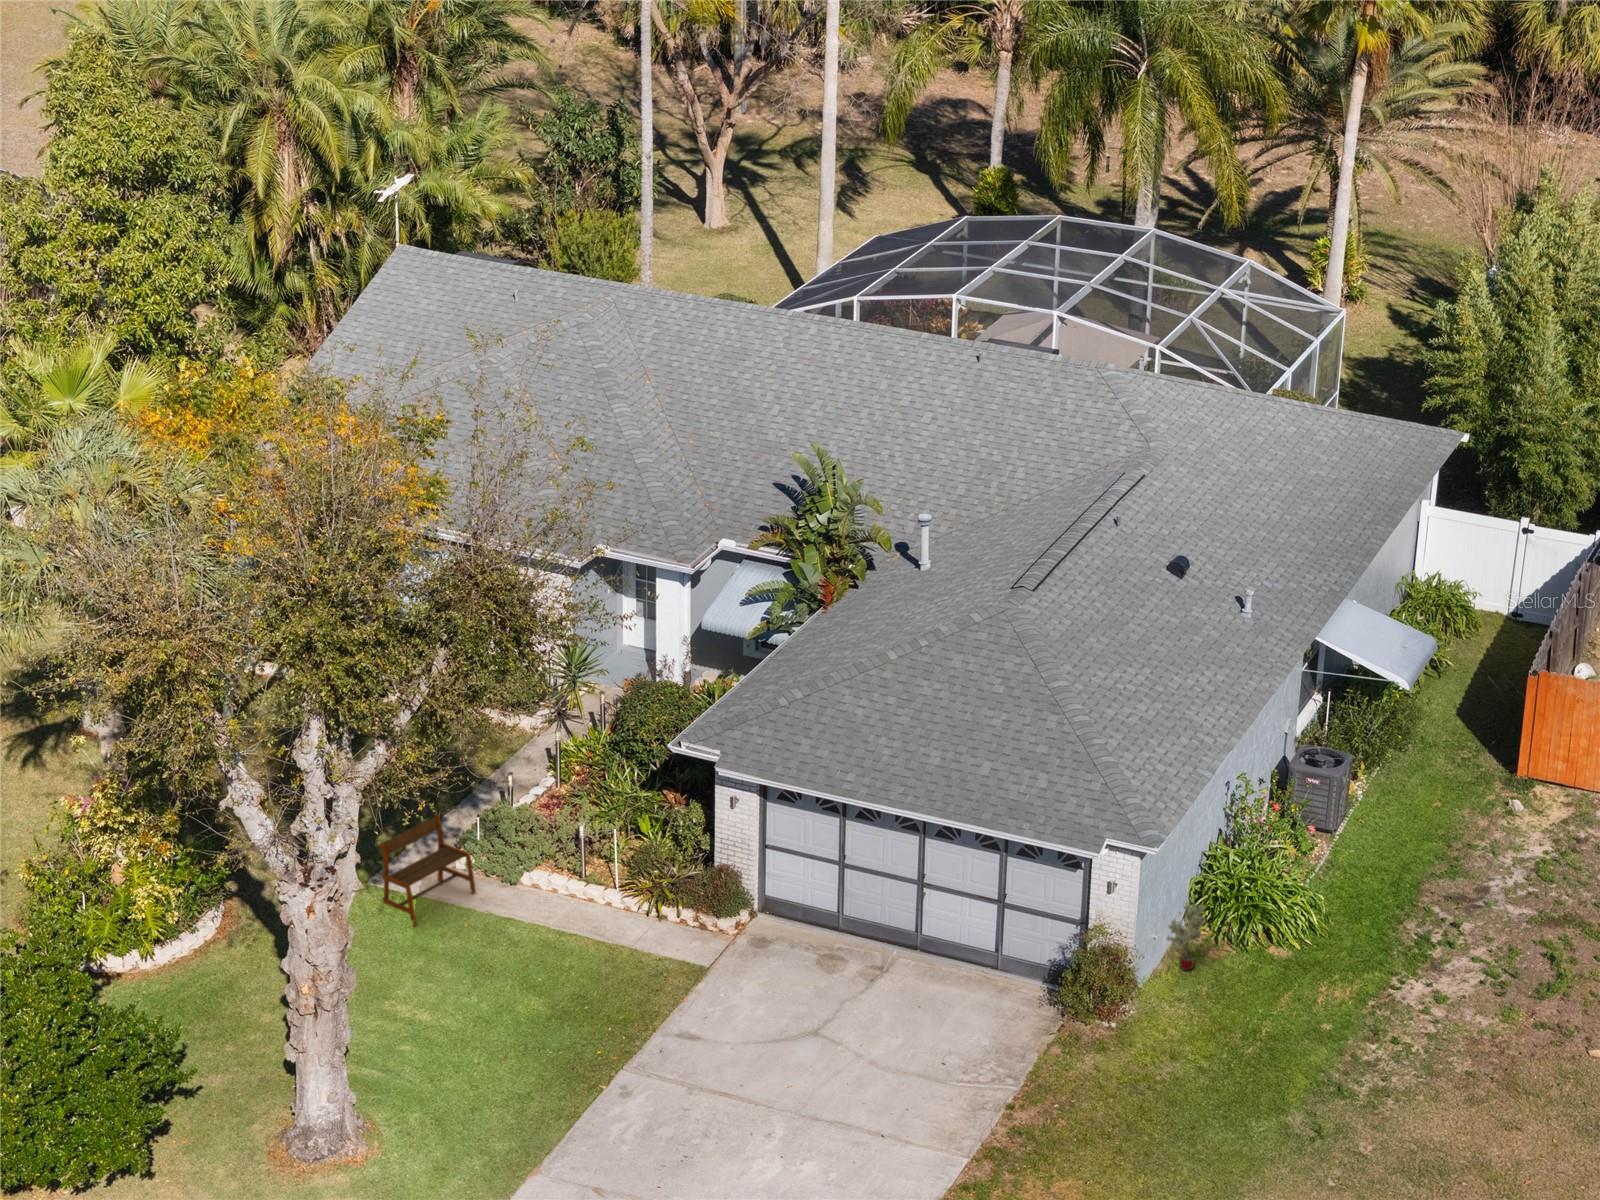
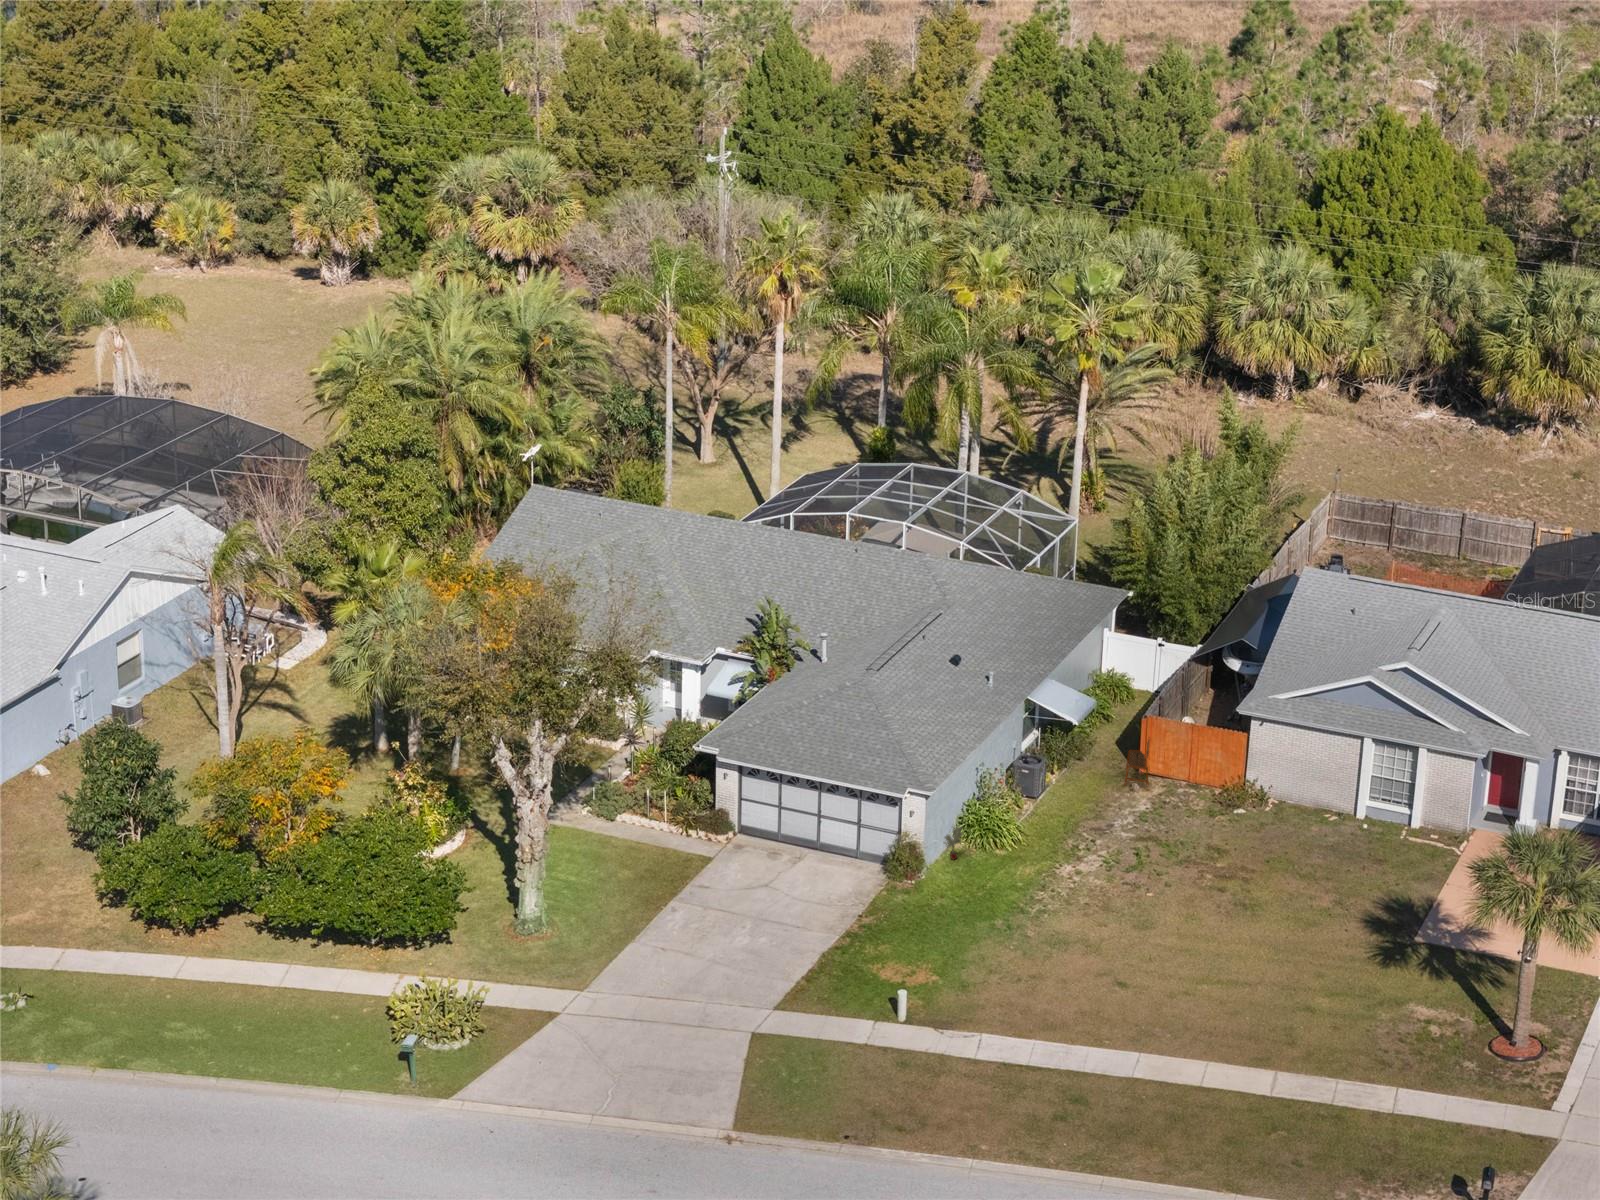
bench: present [380,815,476,927] -> present [1124,740,1149,786]

